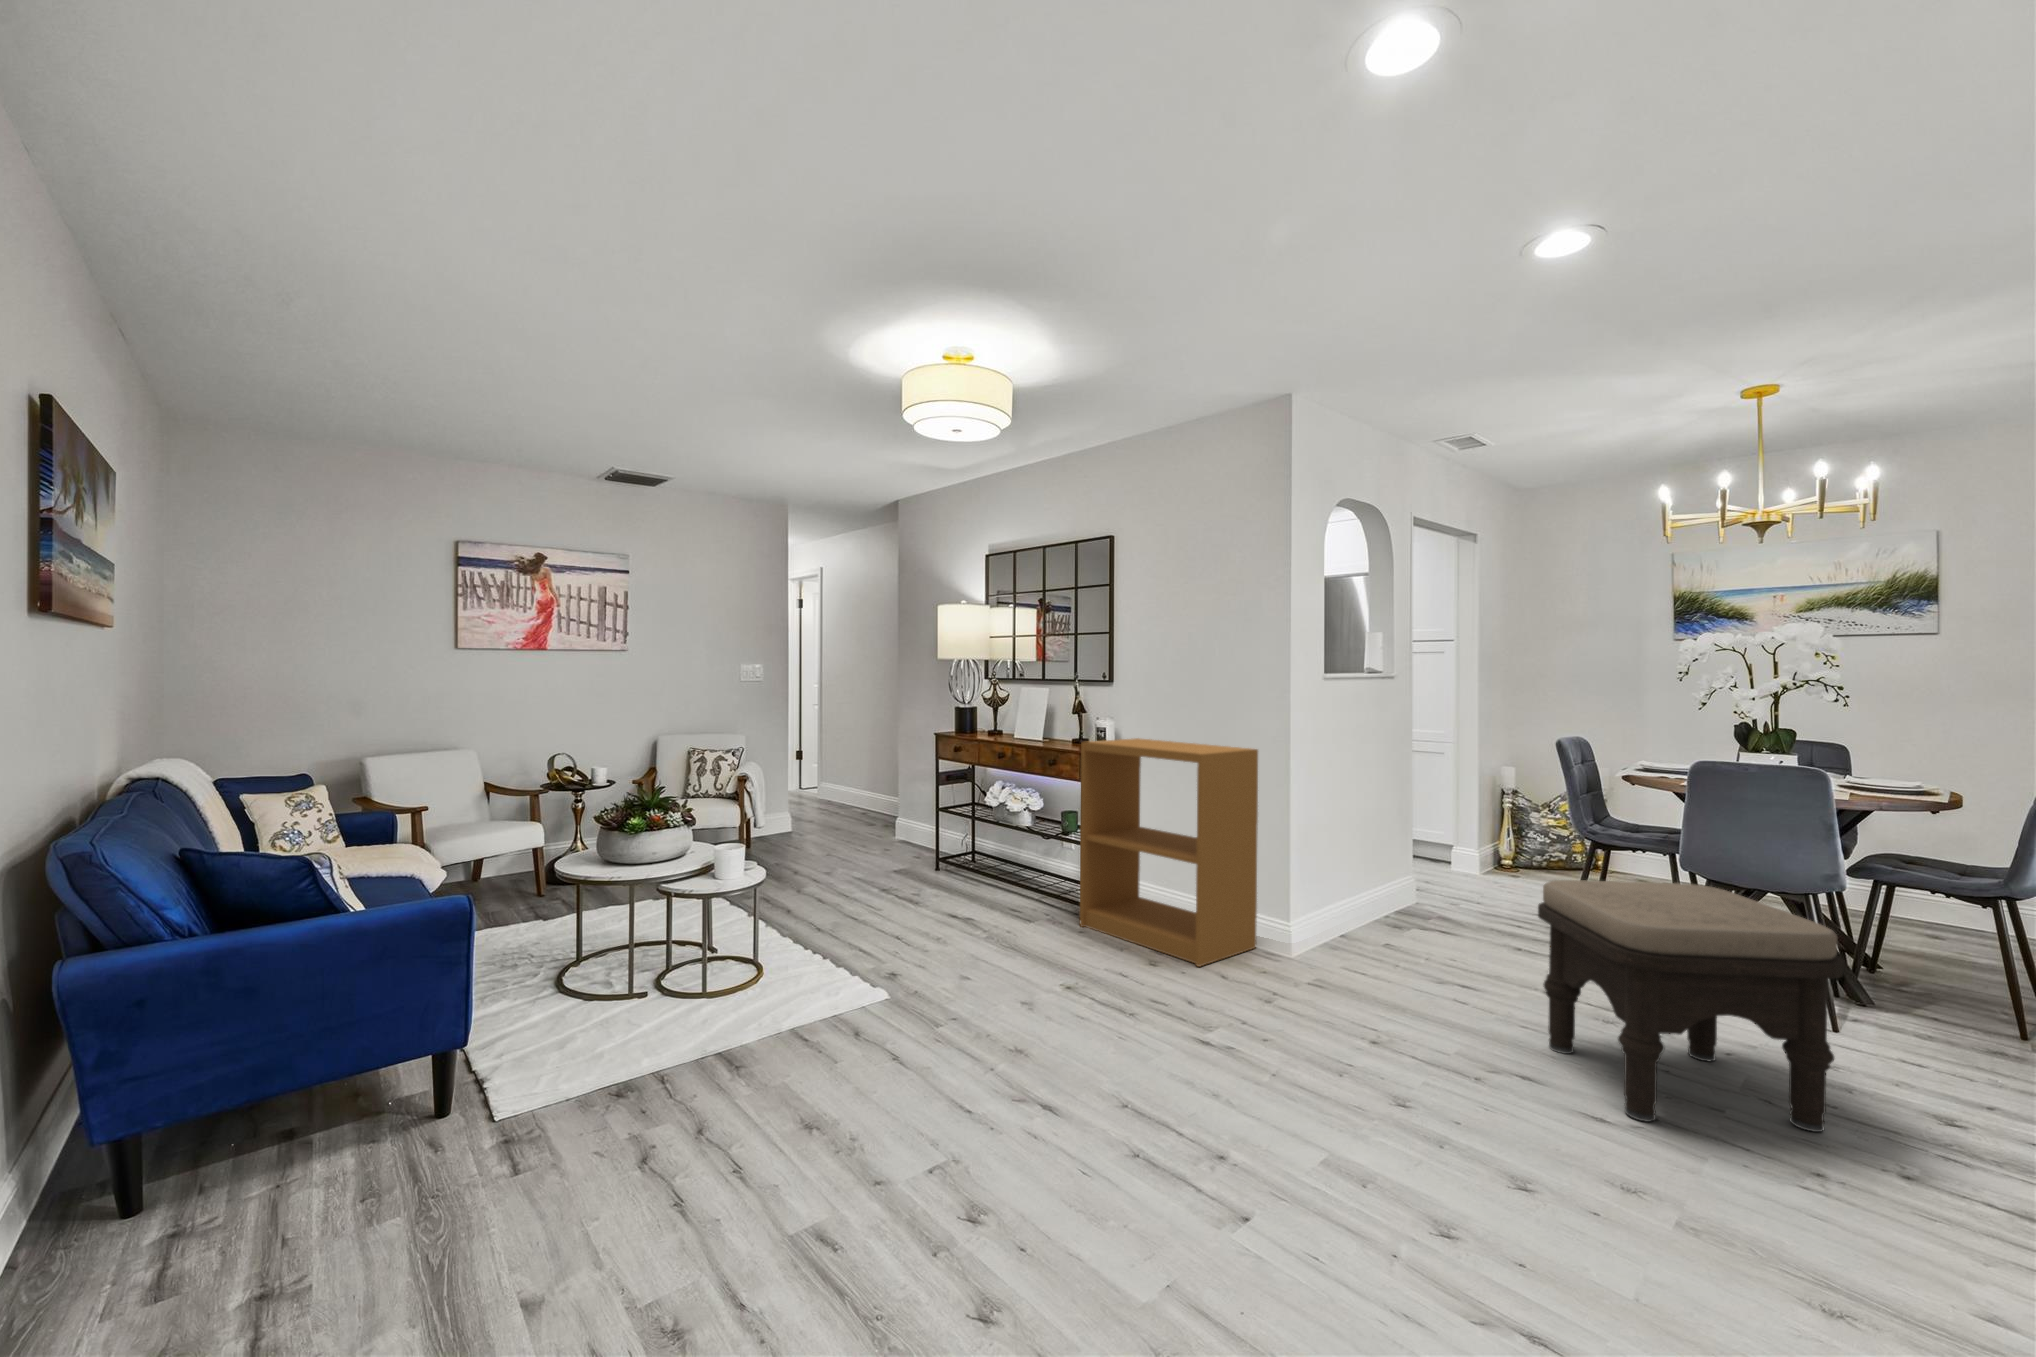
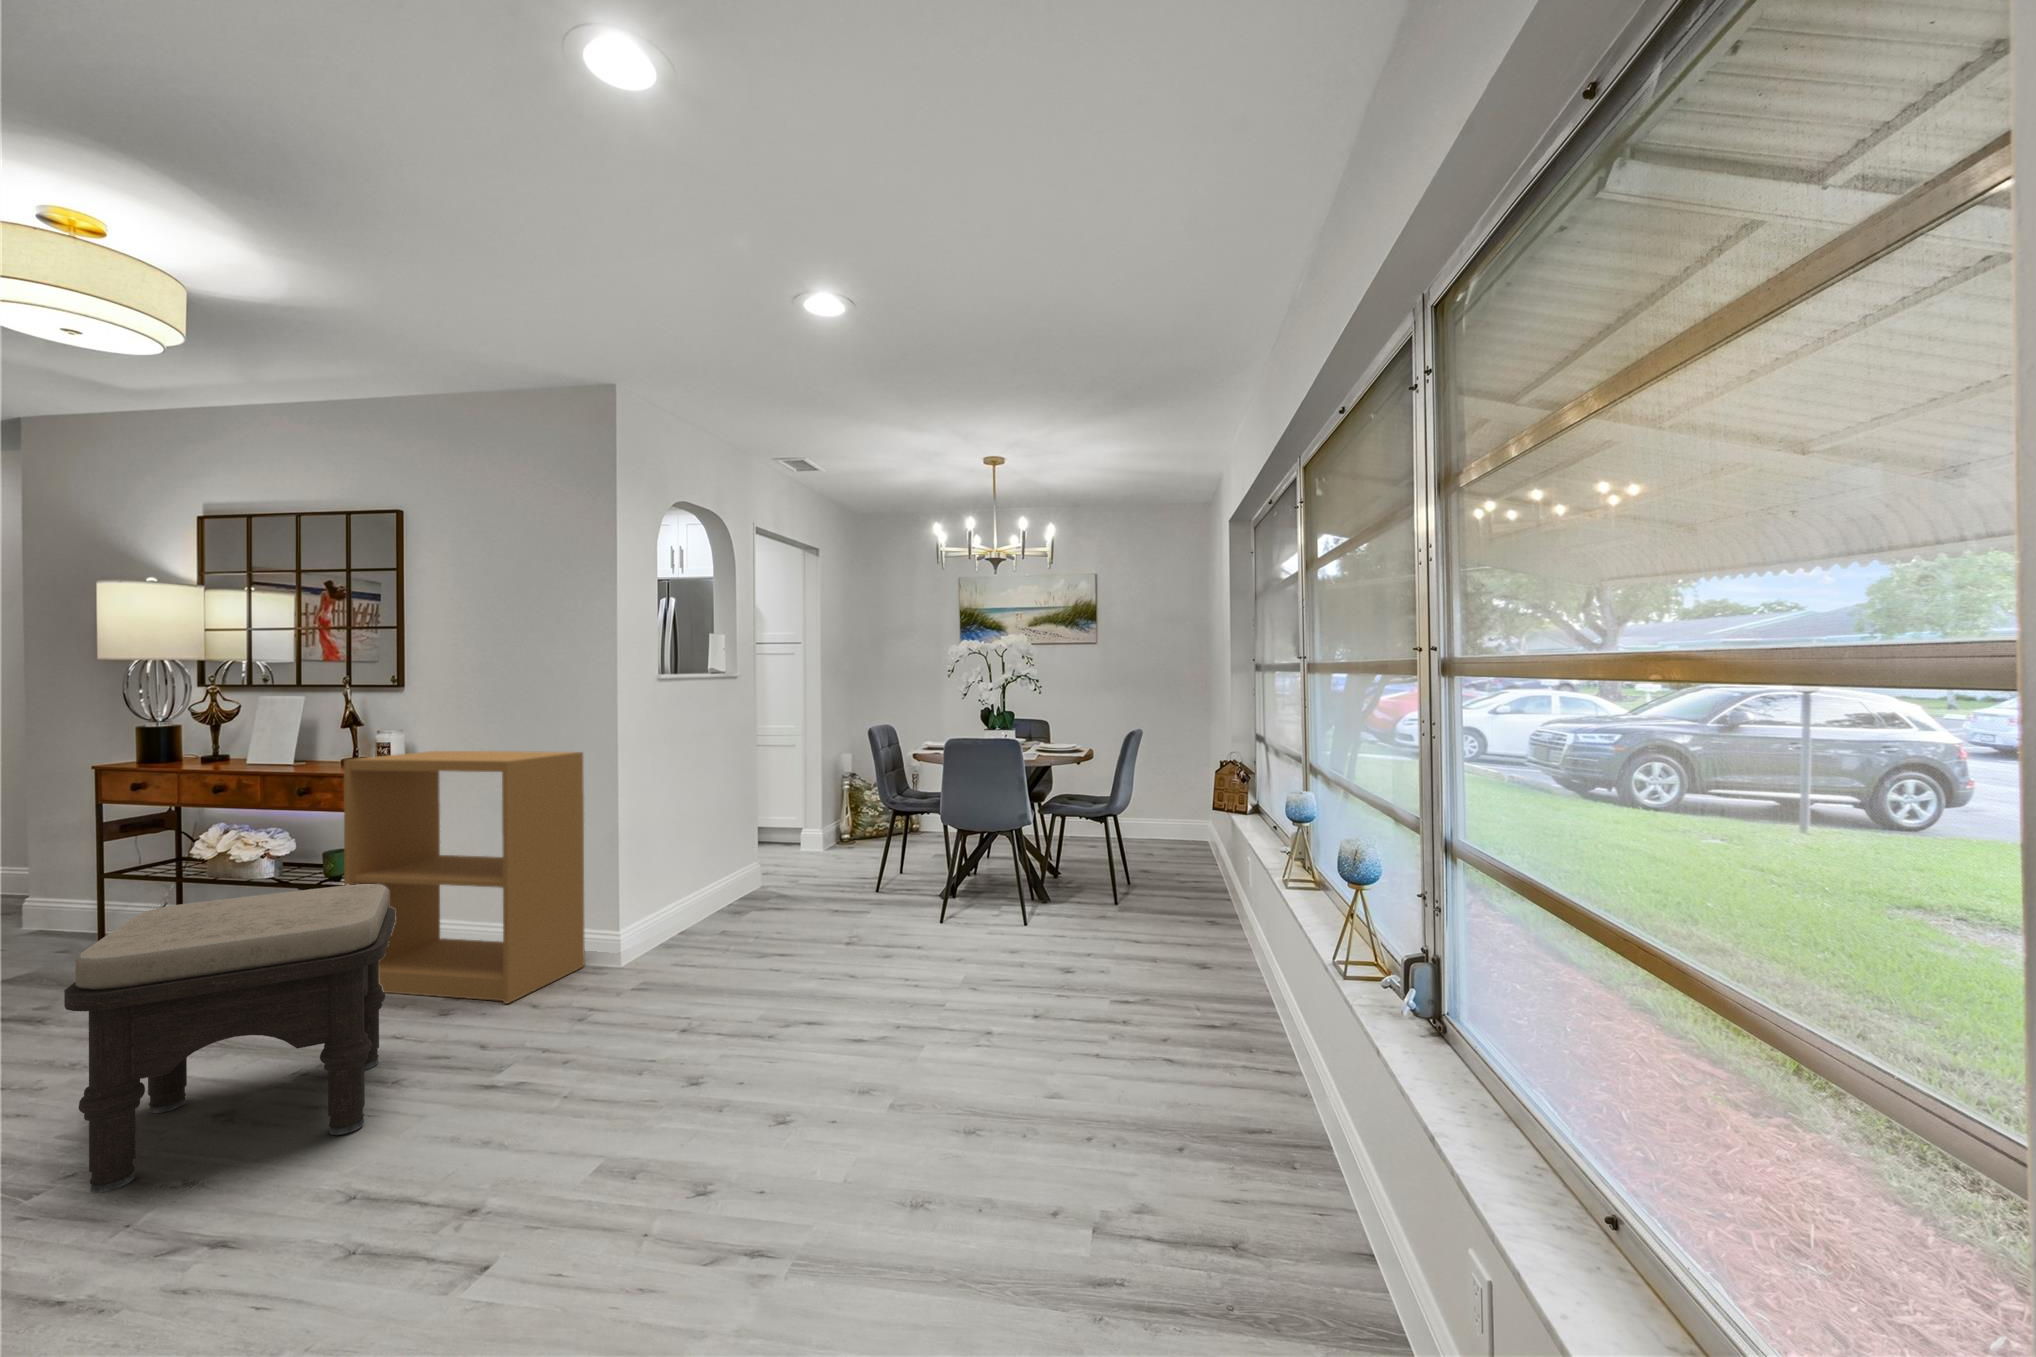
ottoman: present [1538,880,1844,1132] -> present [64,884,395,1193]

